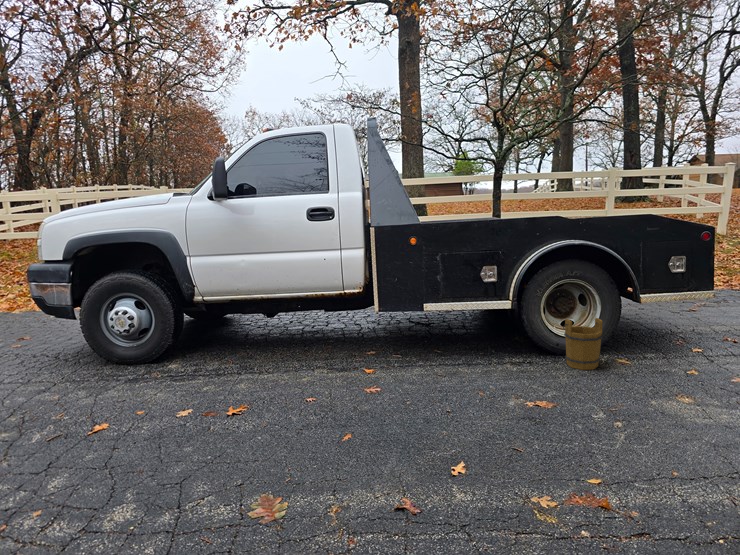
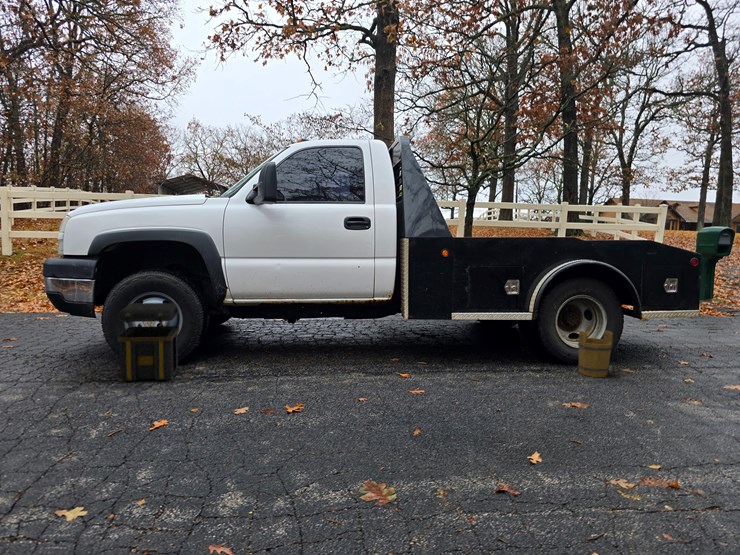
toolbox: none [83,304,152,382] -> present [118,303,179,381]

